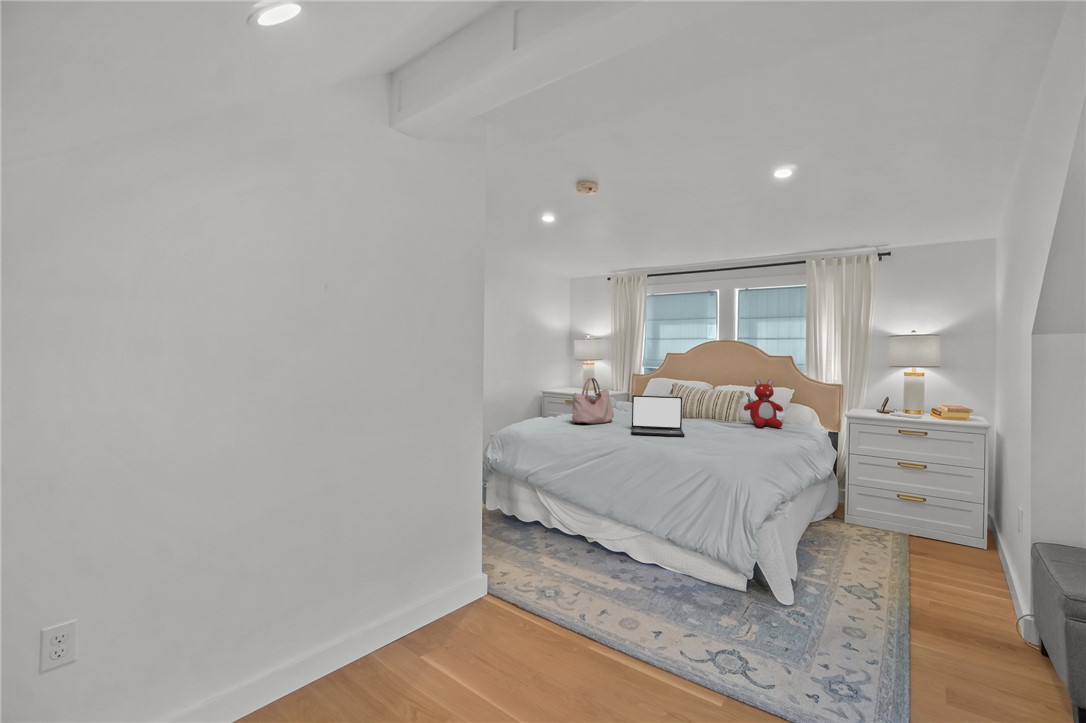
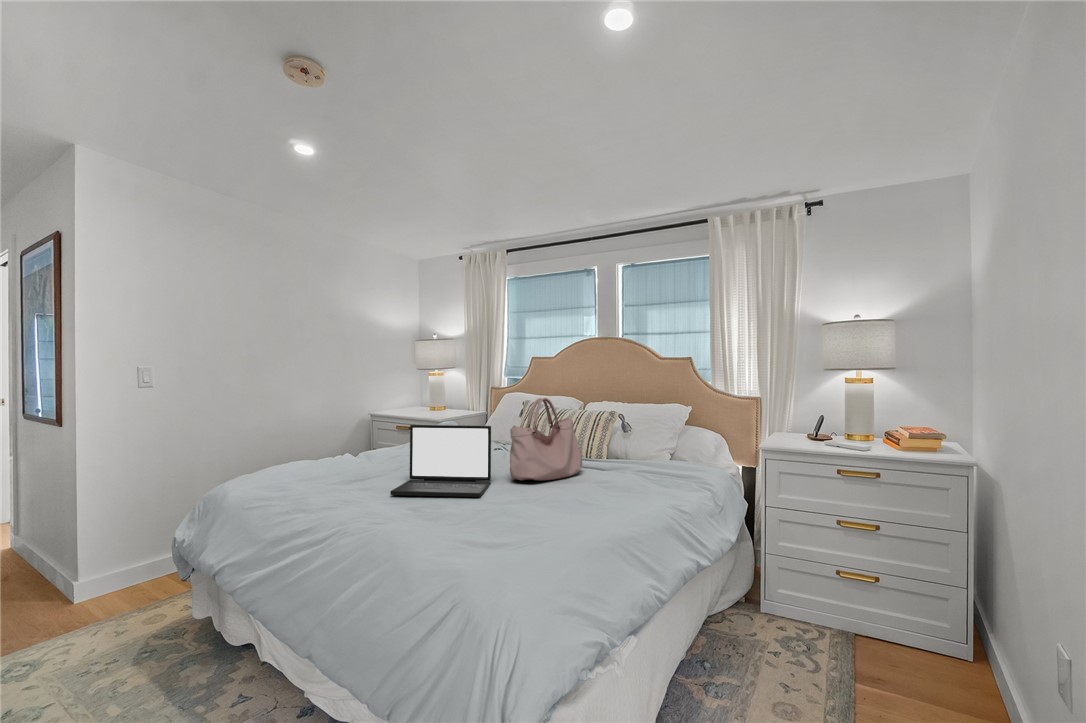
handbag: present [572,378,614,424] -> present [510,398,582,480]
teddy bear: present [744,379,783,428] -> none [606,393,666,470]

